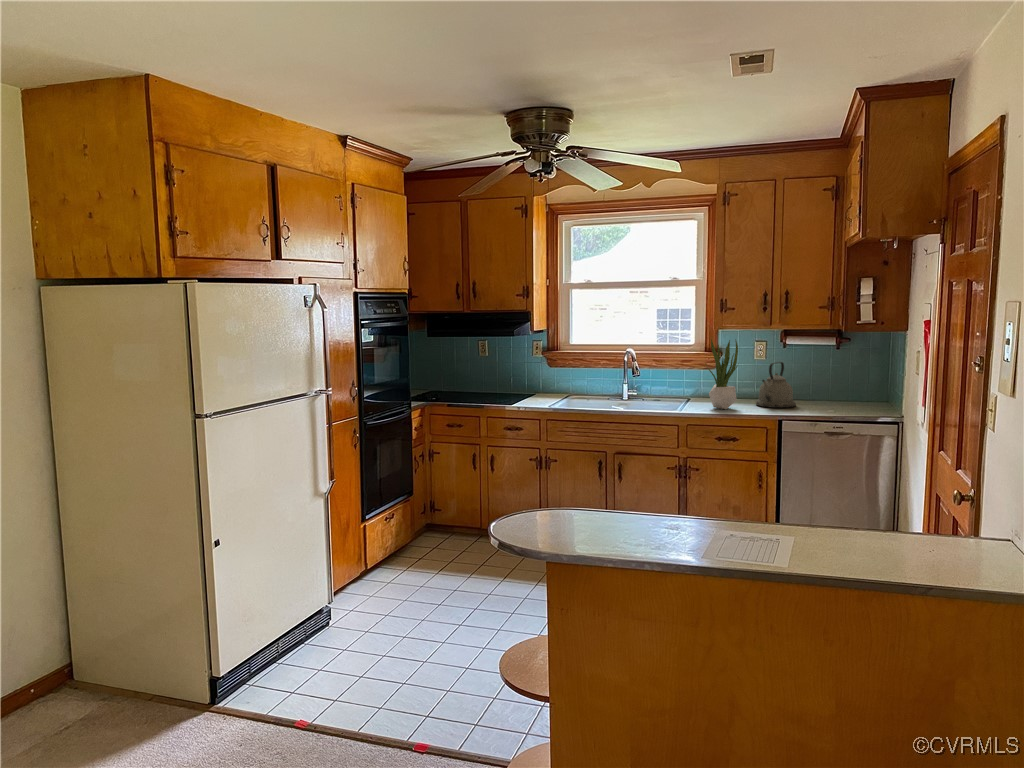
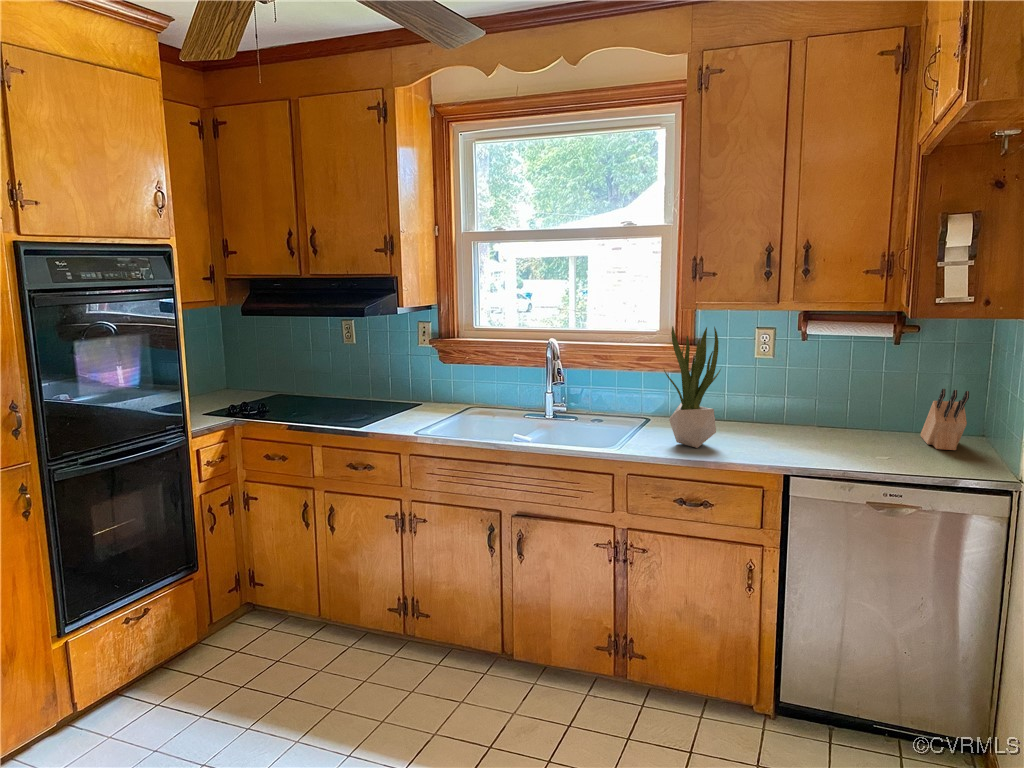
kettle: present [756,362,796,408] -> none [751,365,820,447]
knife block: none [853,372,876,408] -> present [921,389,969,450]

